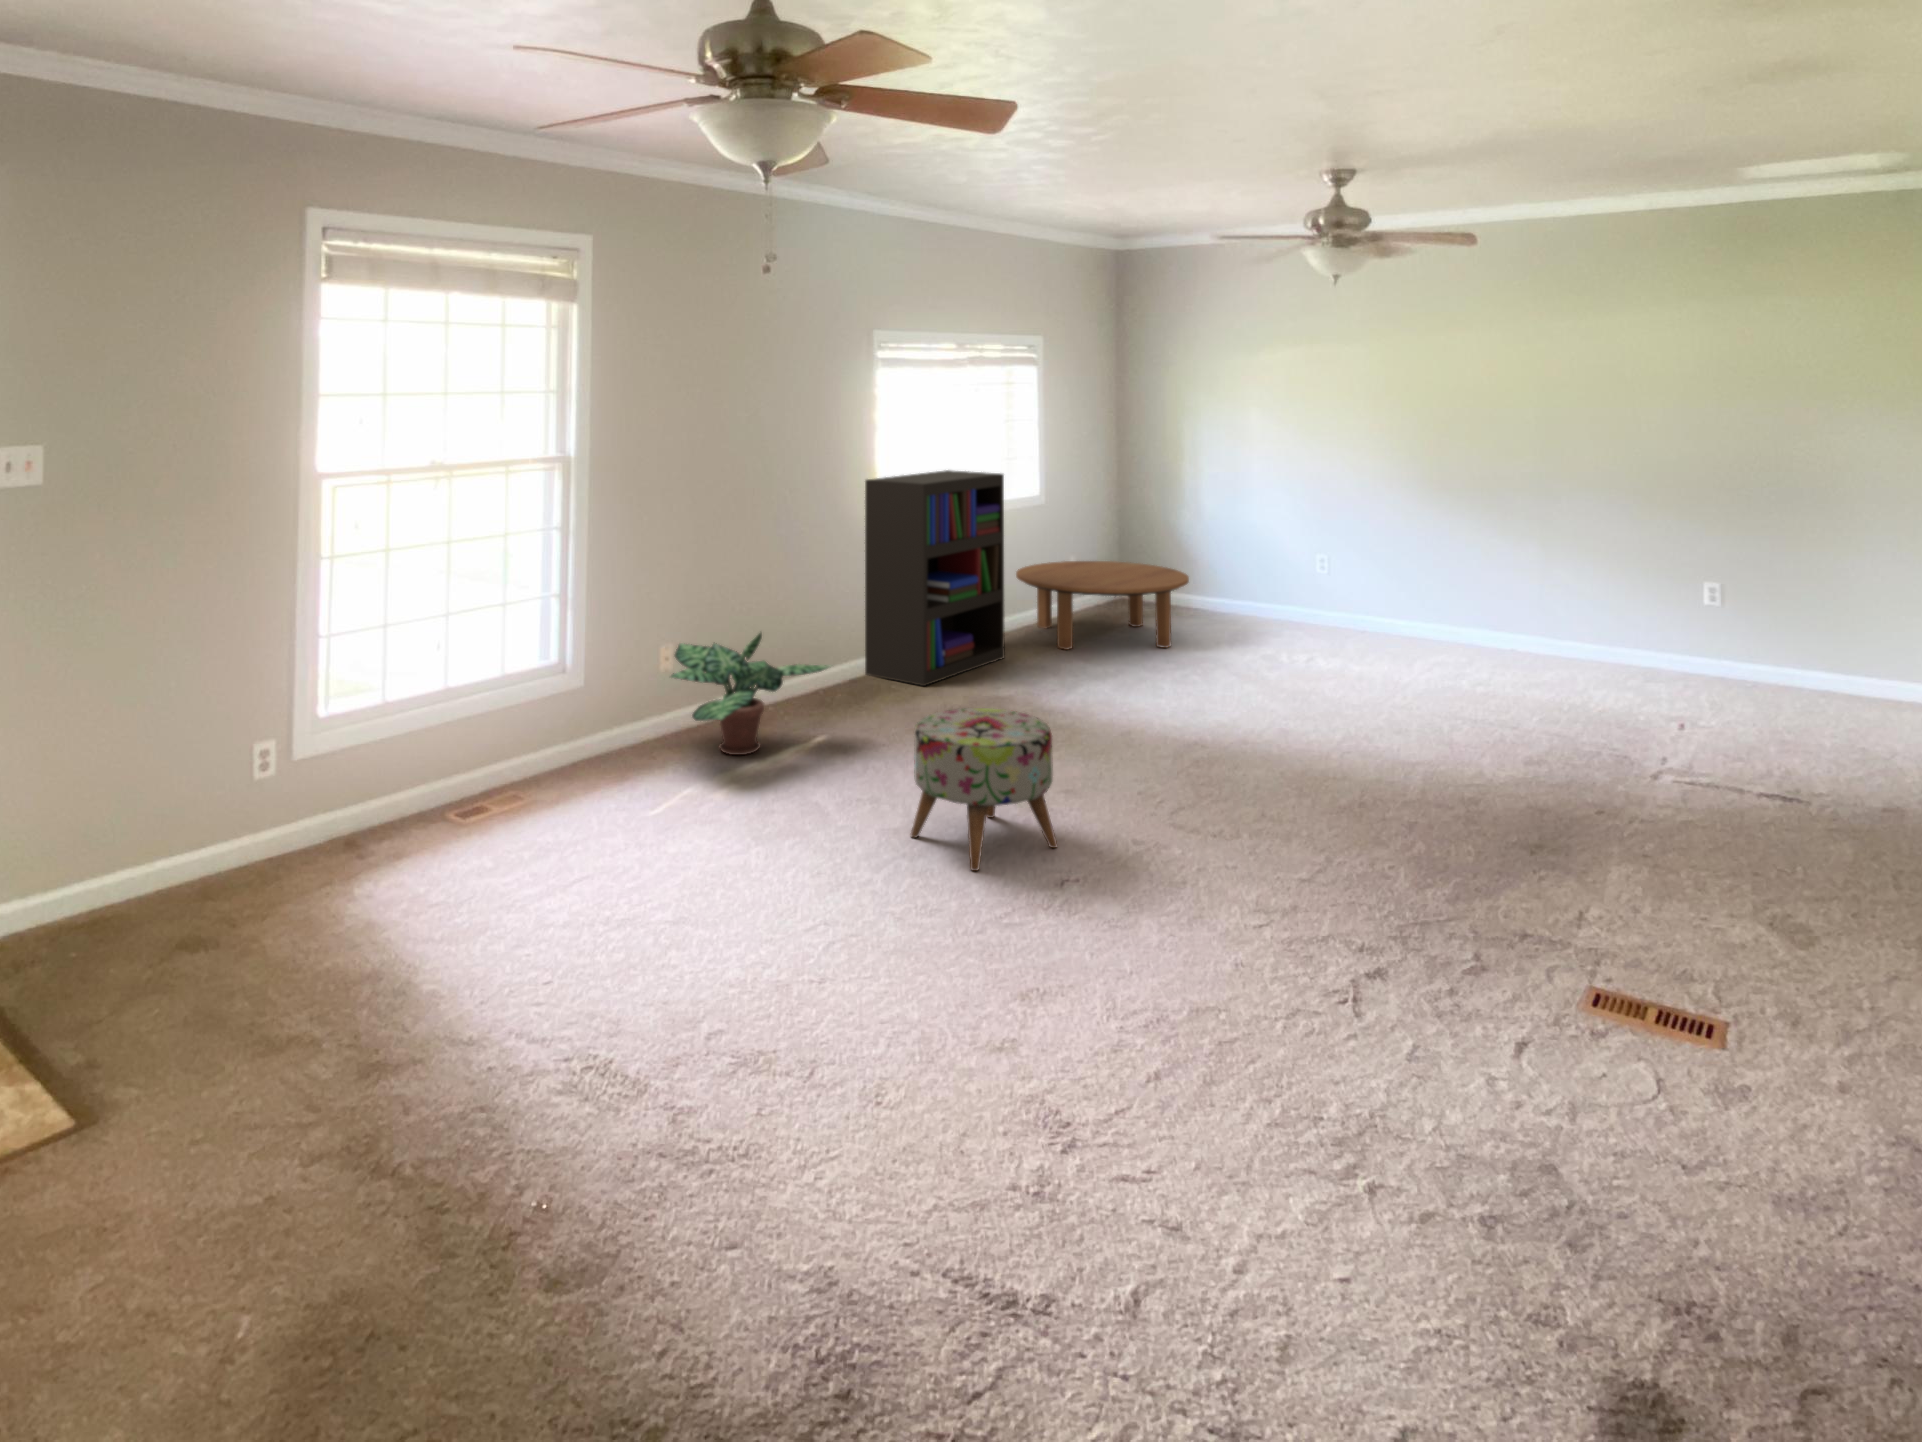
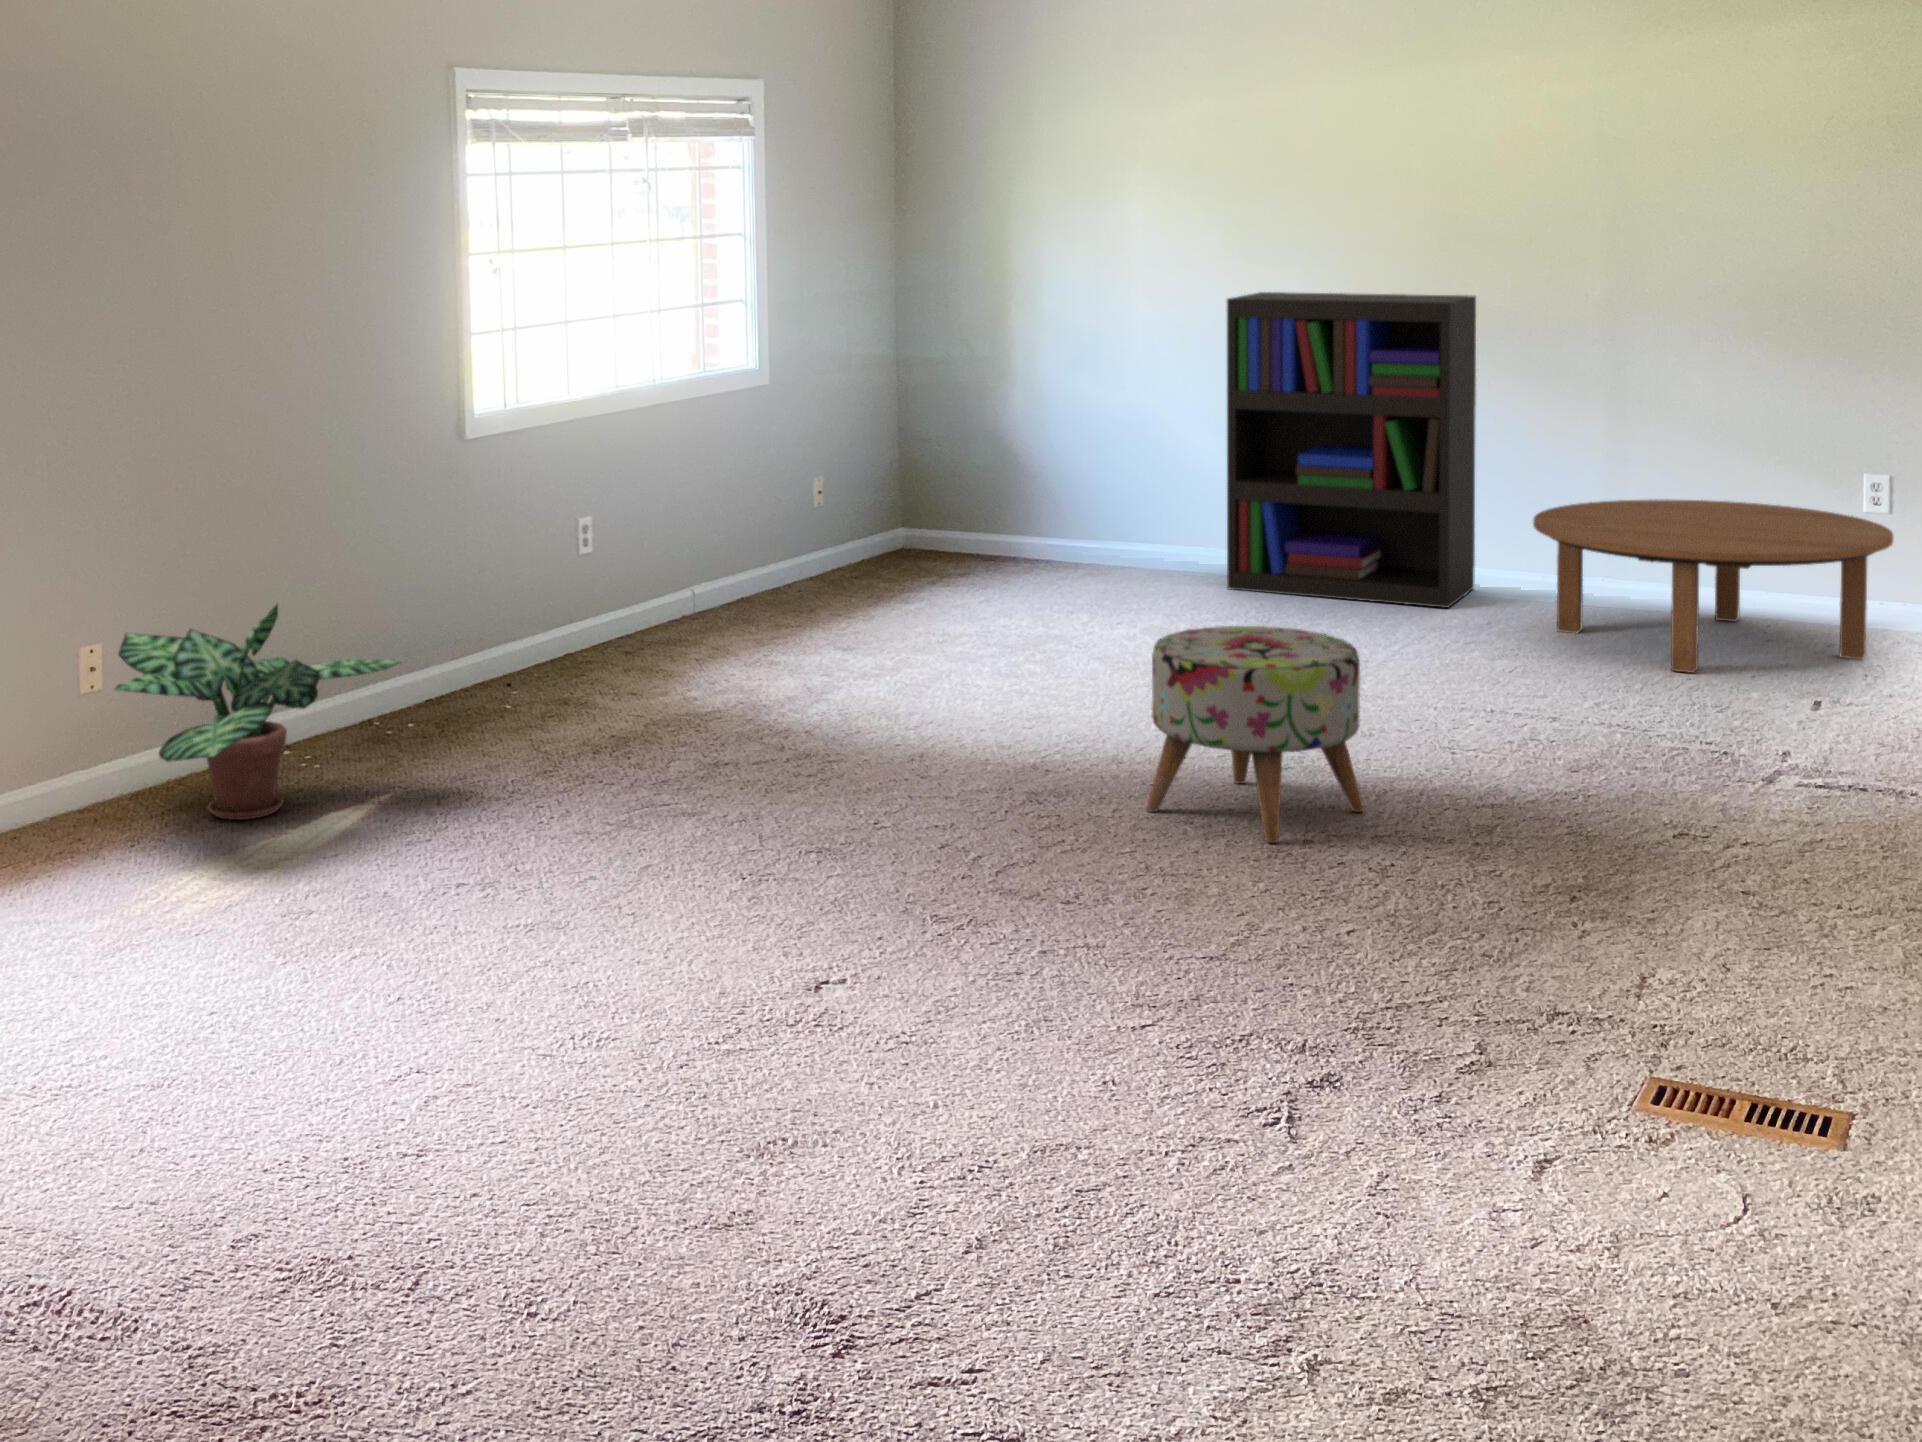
bookshelf: present [865,470,1005,686] -> present [1227,292,1476,608]
coffee table: present [1016,561,1189,650] -> present [1533,499,1893,673]
ottoman: present [911,708,1057,871] -> present [1146,626,1364,843]

